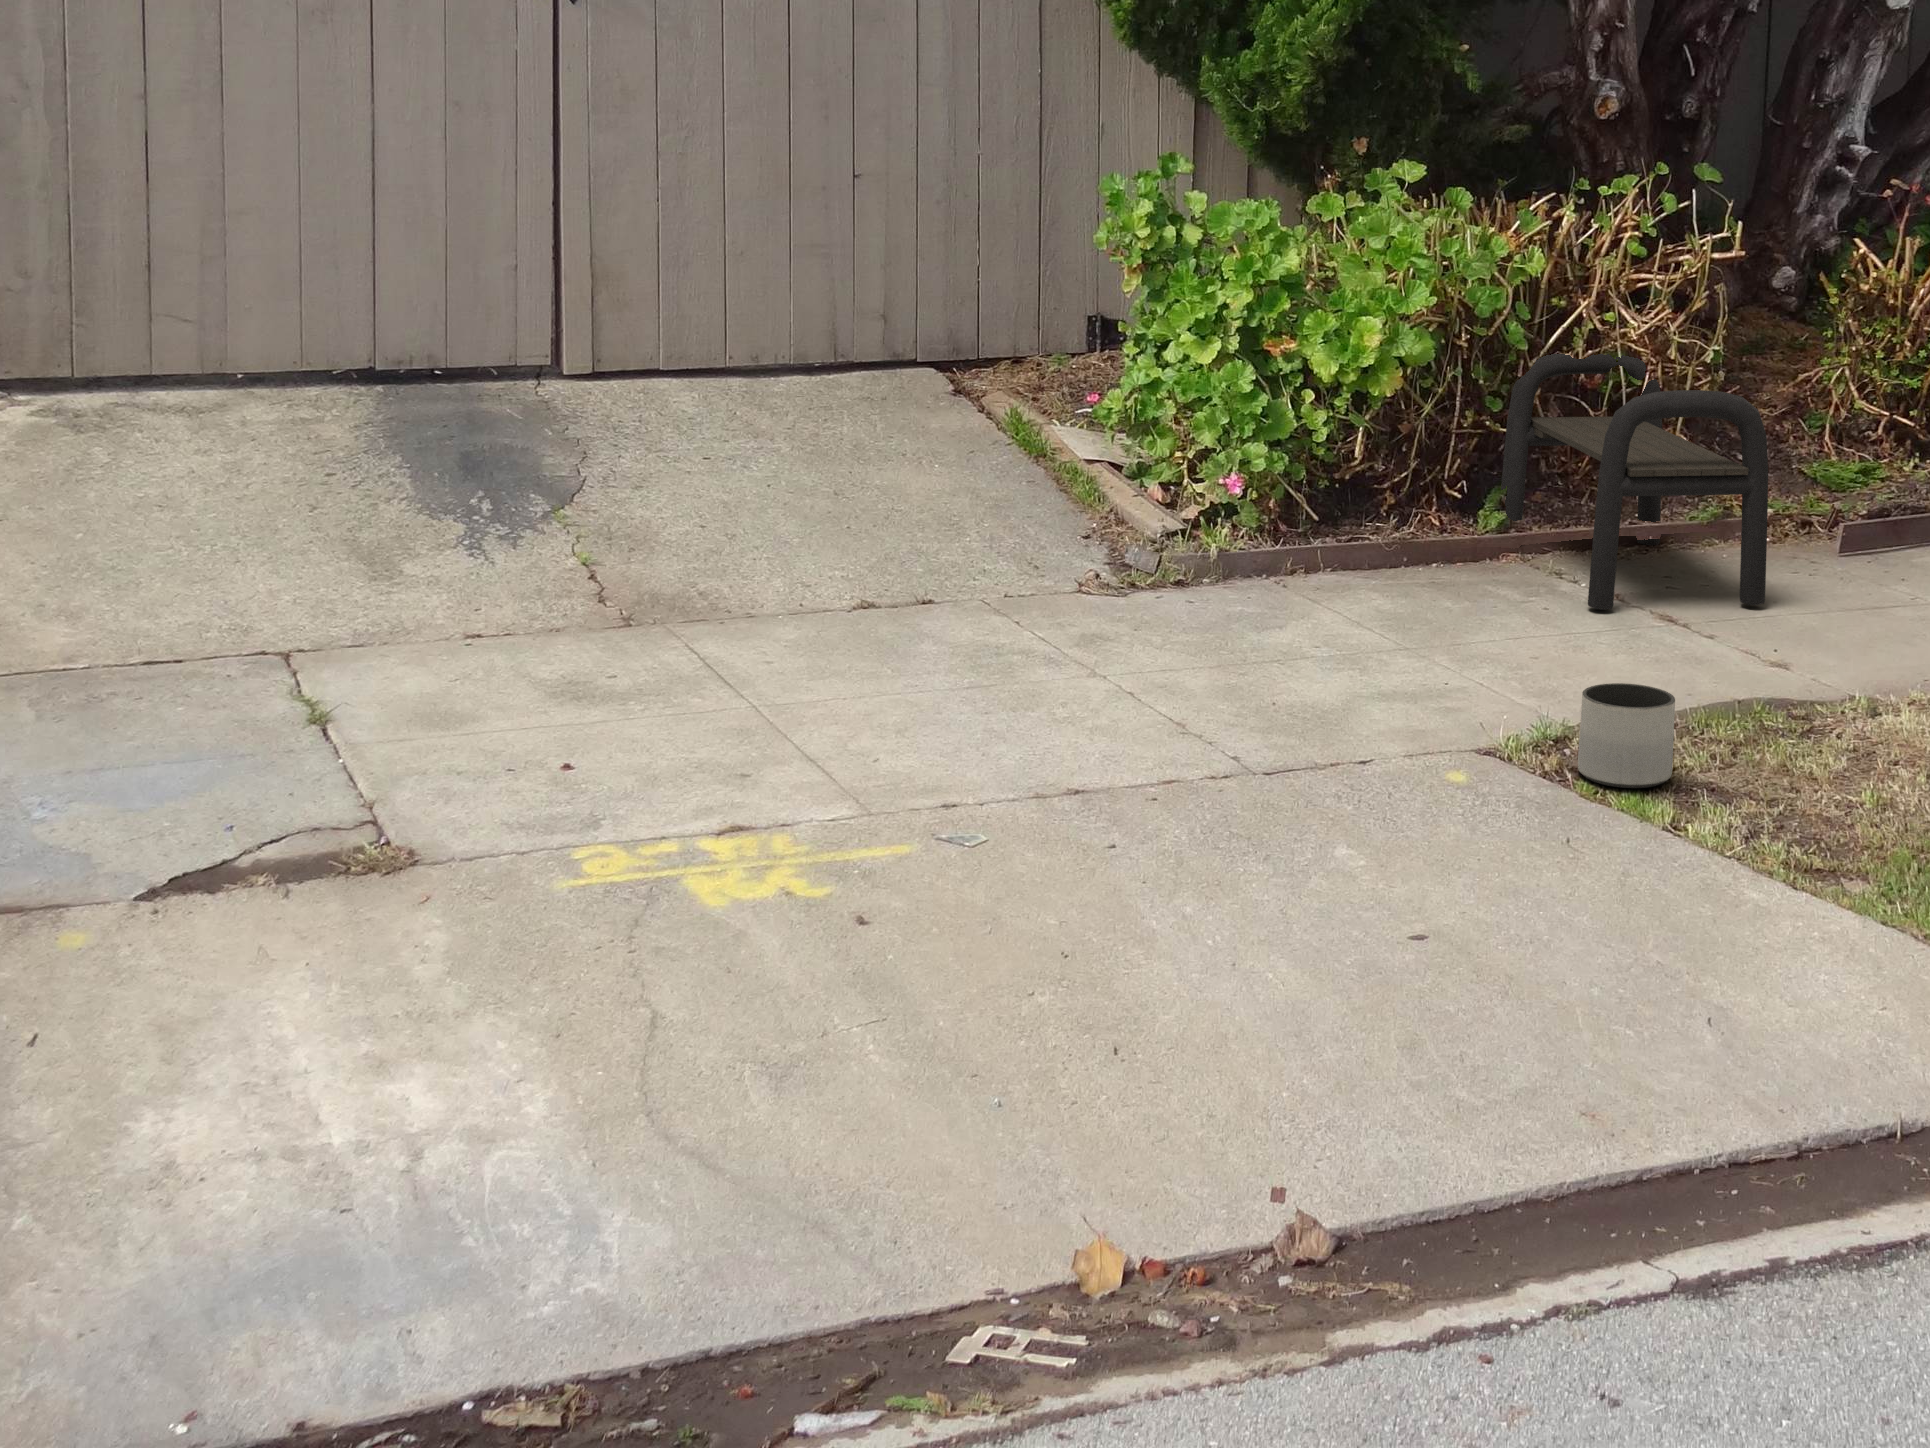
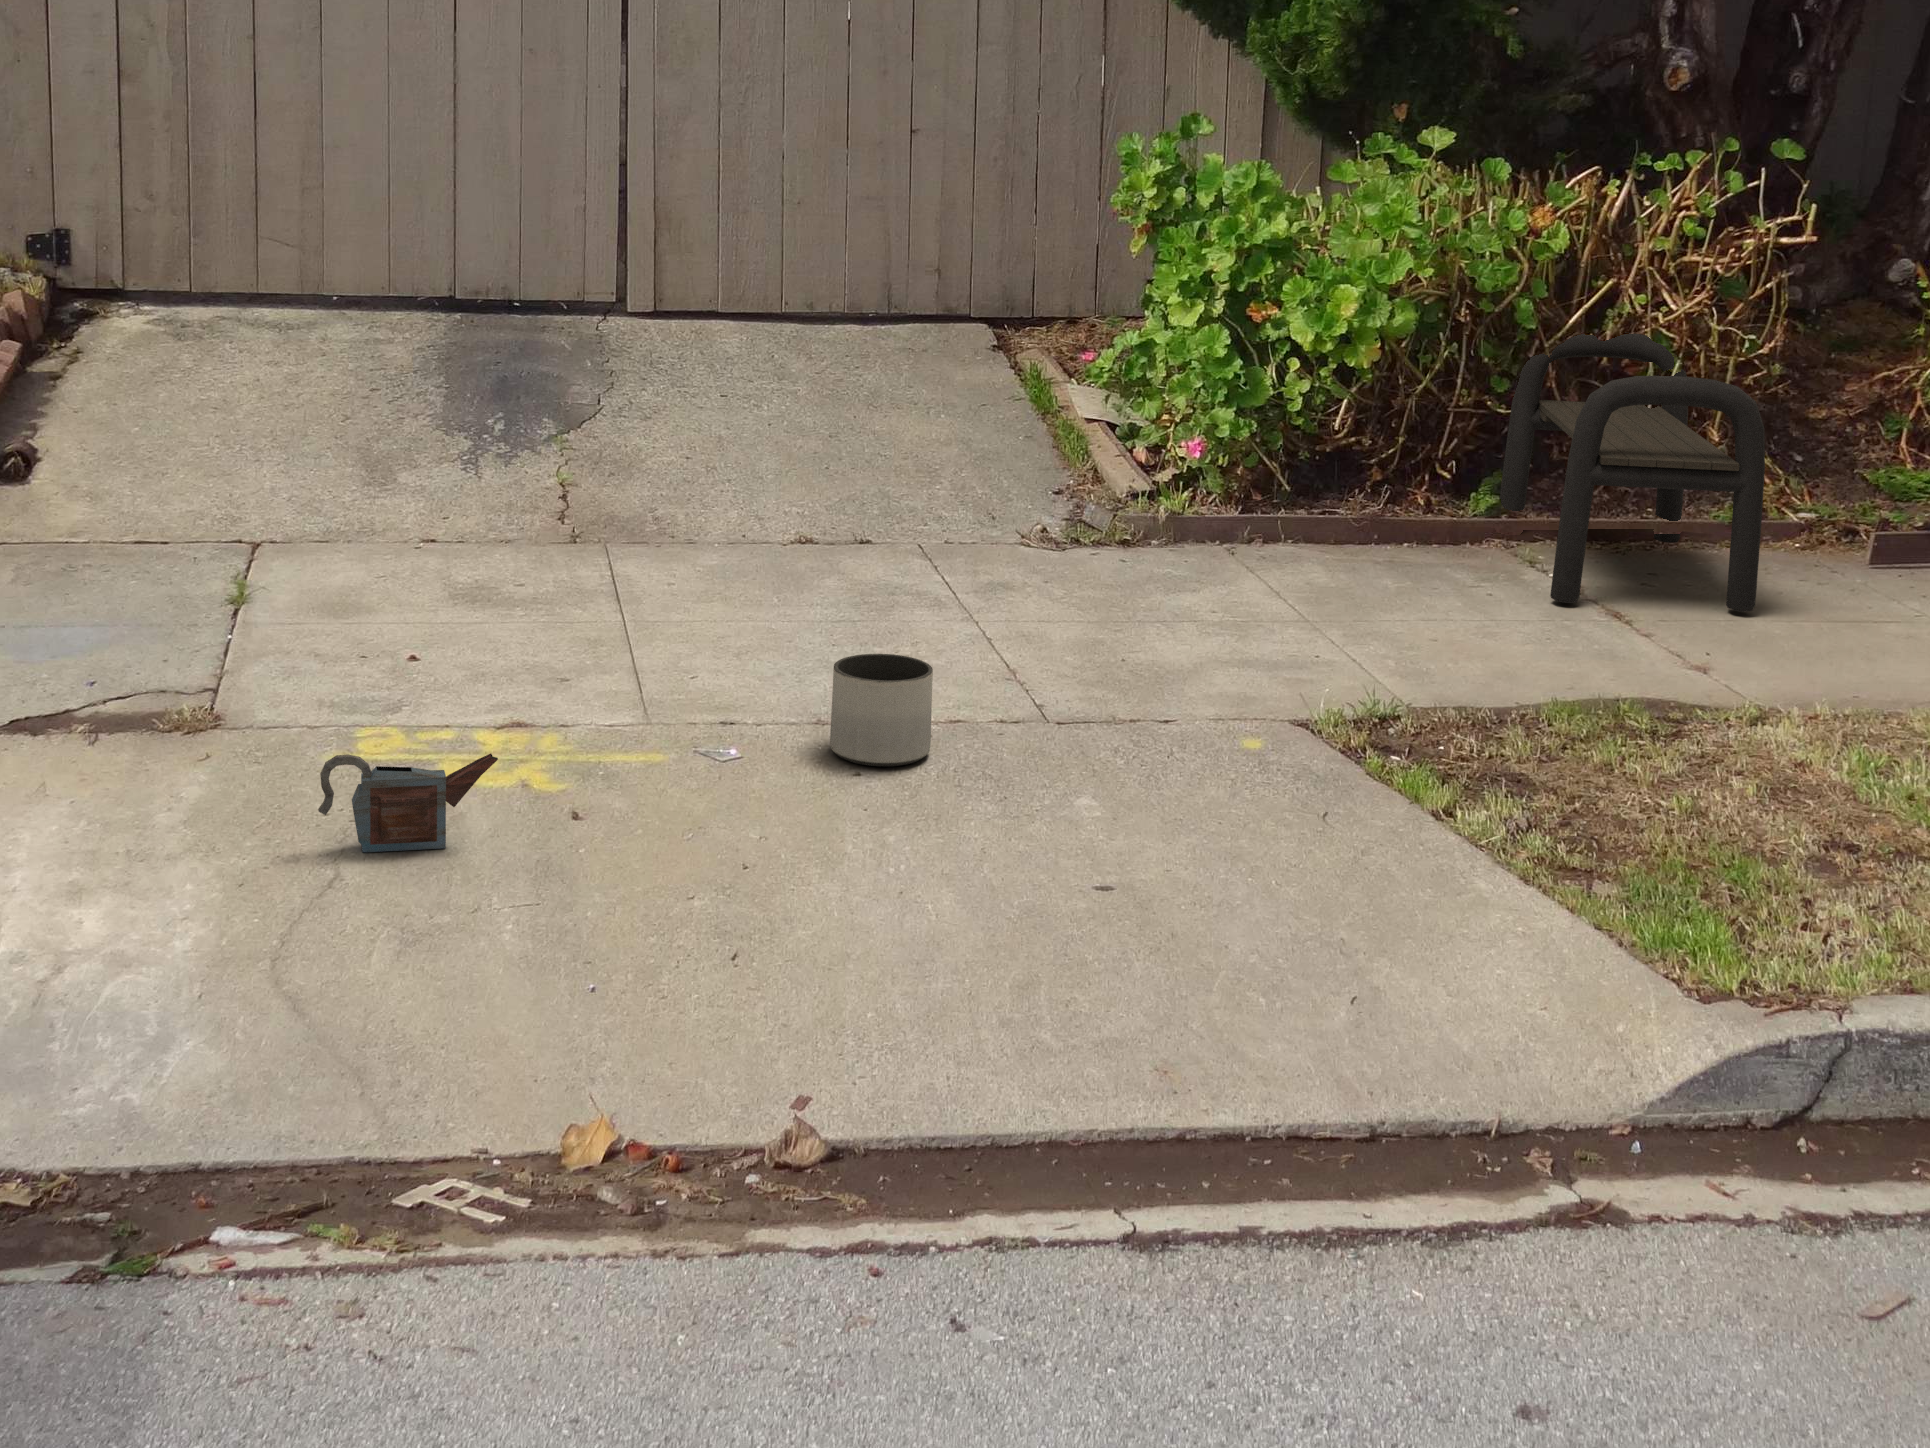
planter: present [1578,683,1675,788] -> present [830,654,933,766]
watering can: none [590,850,771,968] -> present [318,753,498,852]

